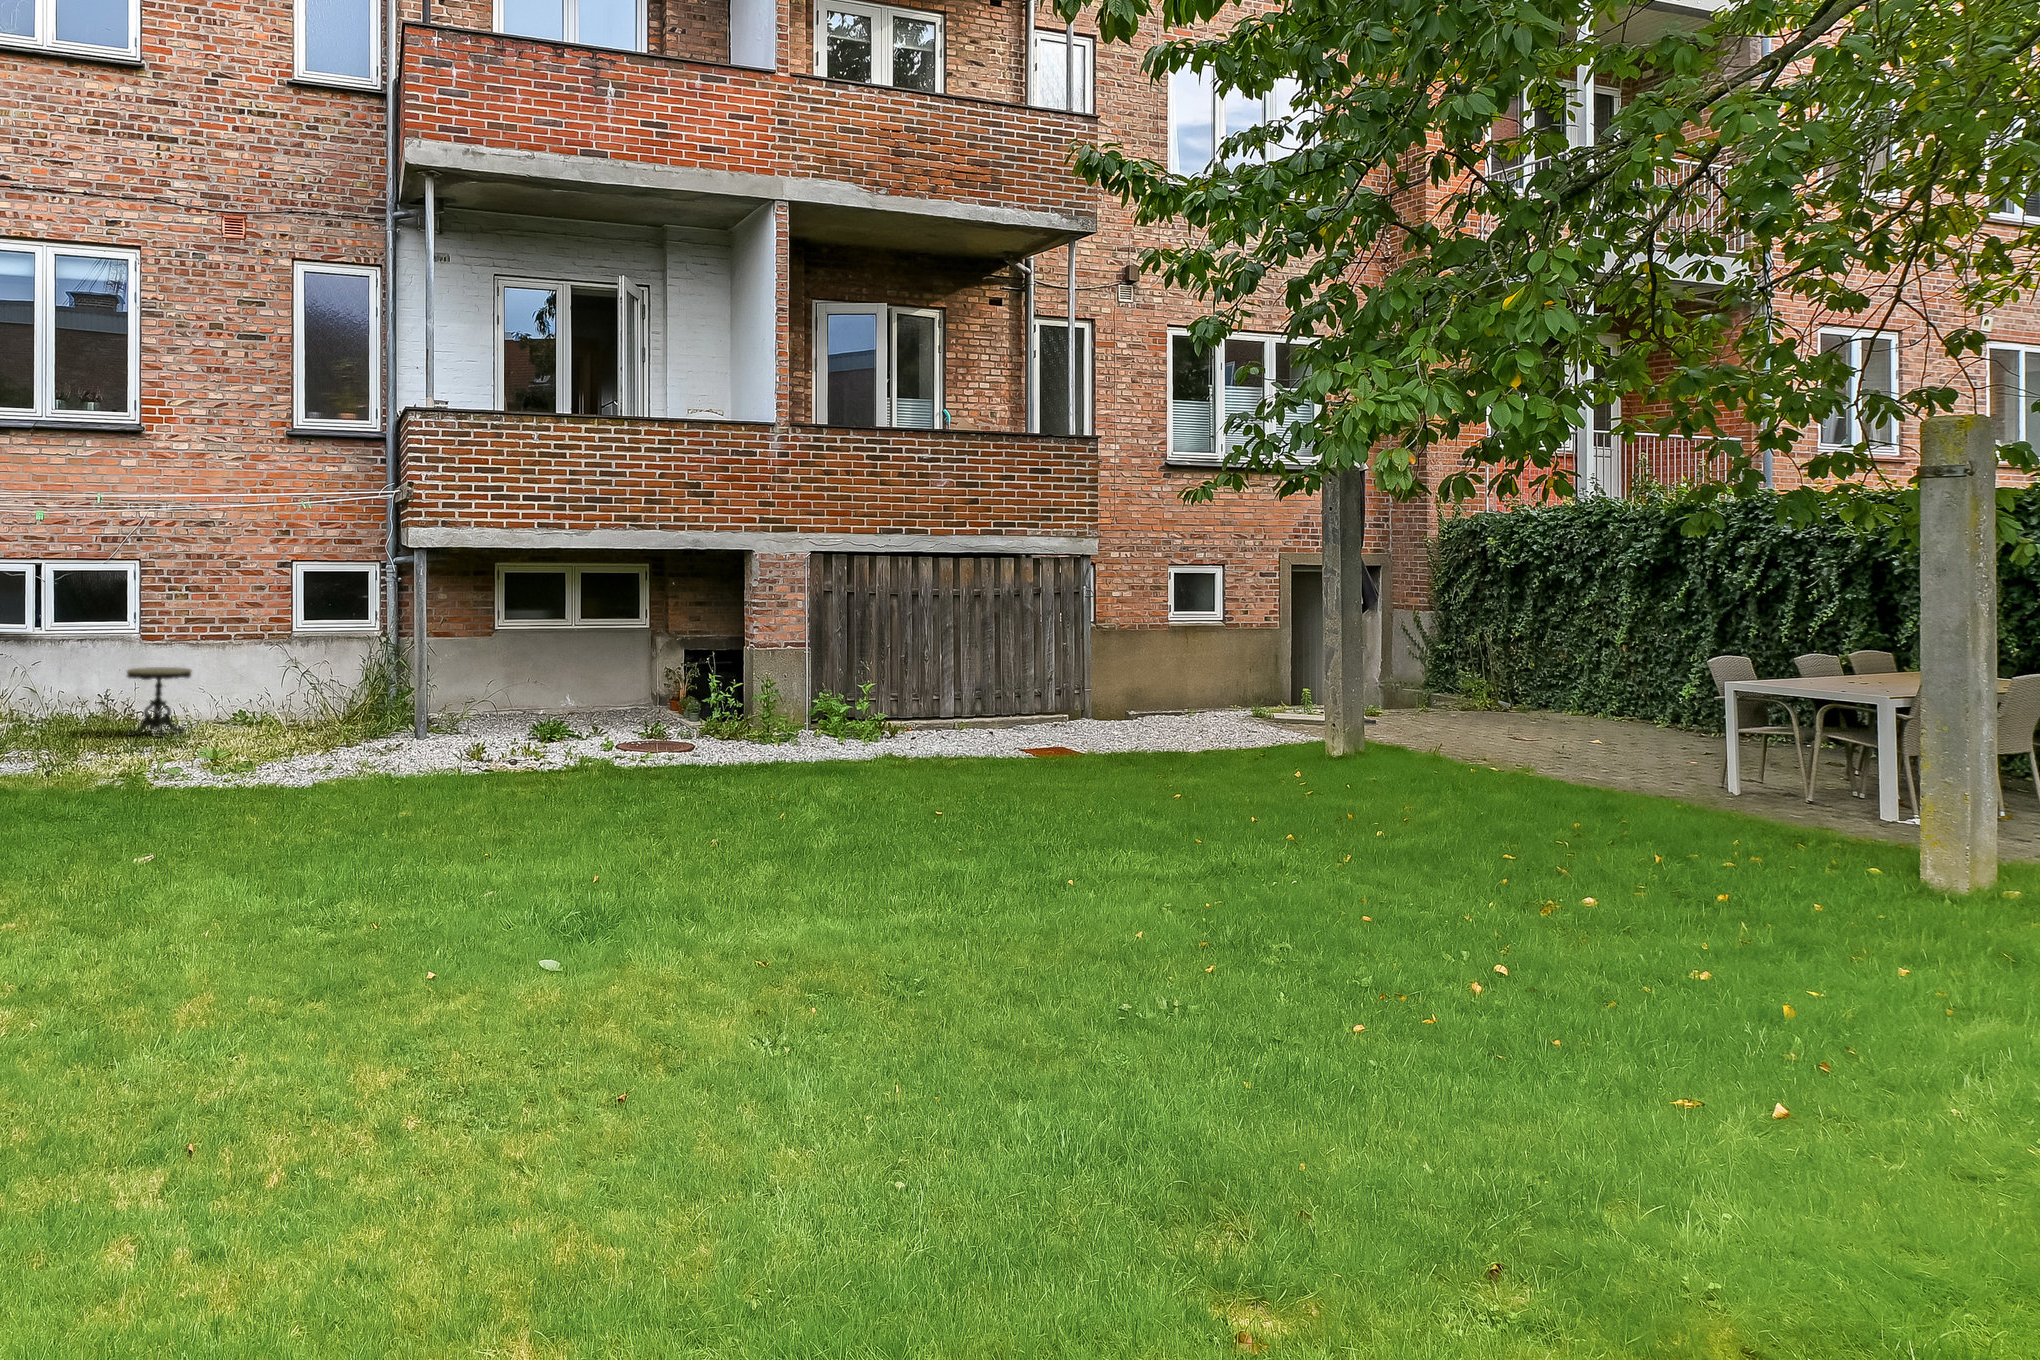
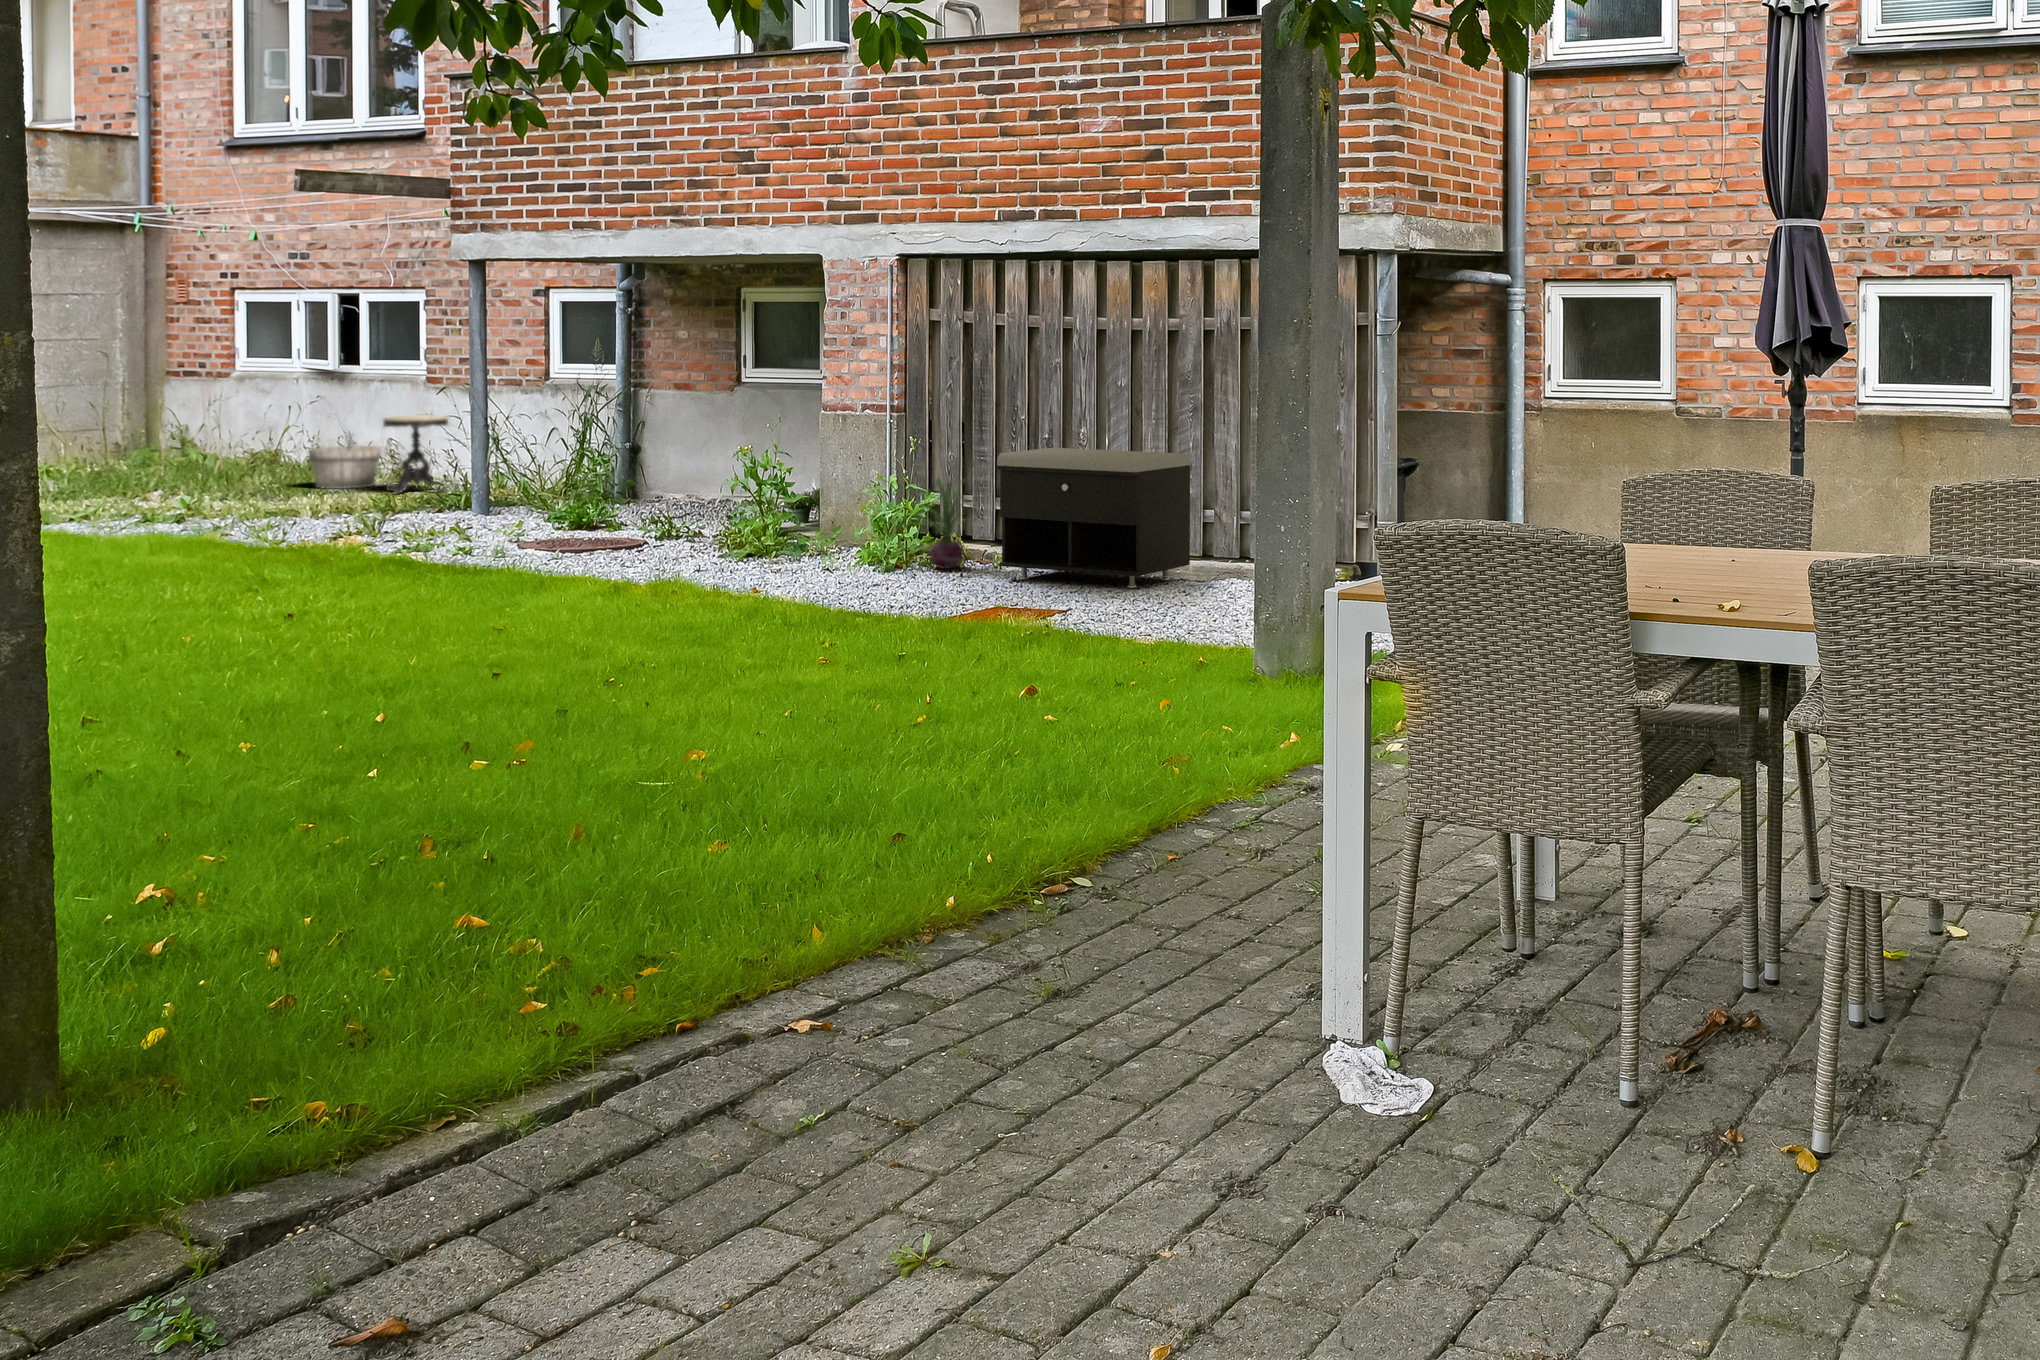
storage bench: none [892,664,1000,743] -> present [997,448,1190,588]
decorative plant: none [823,687,875,742] -> present [927,478,966,569]
wooden bucket: none [30,688,92,739] -> present [308,436,381,489]

